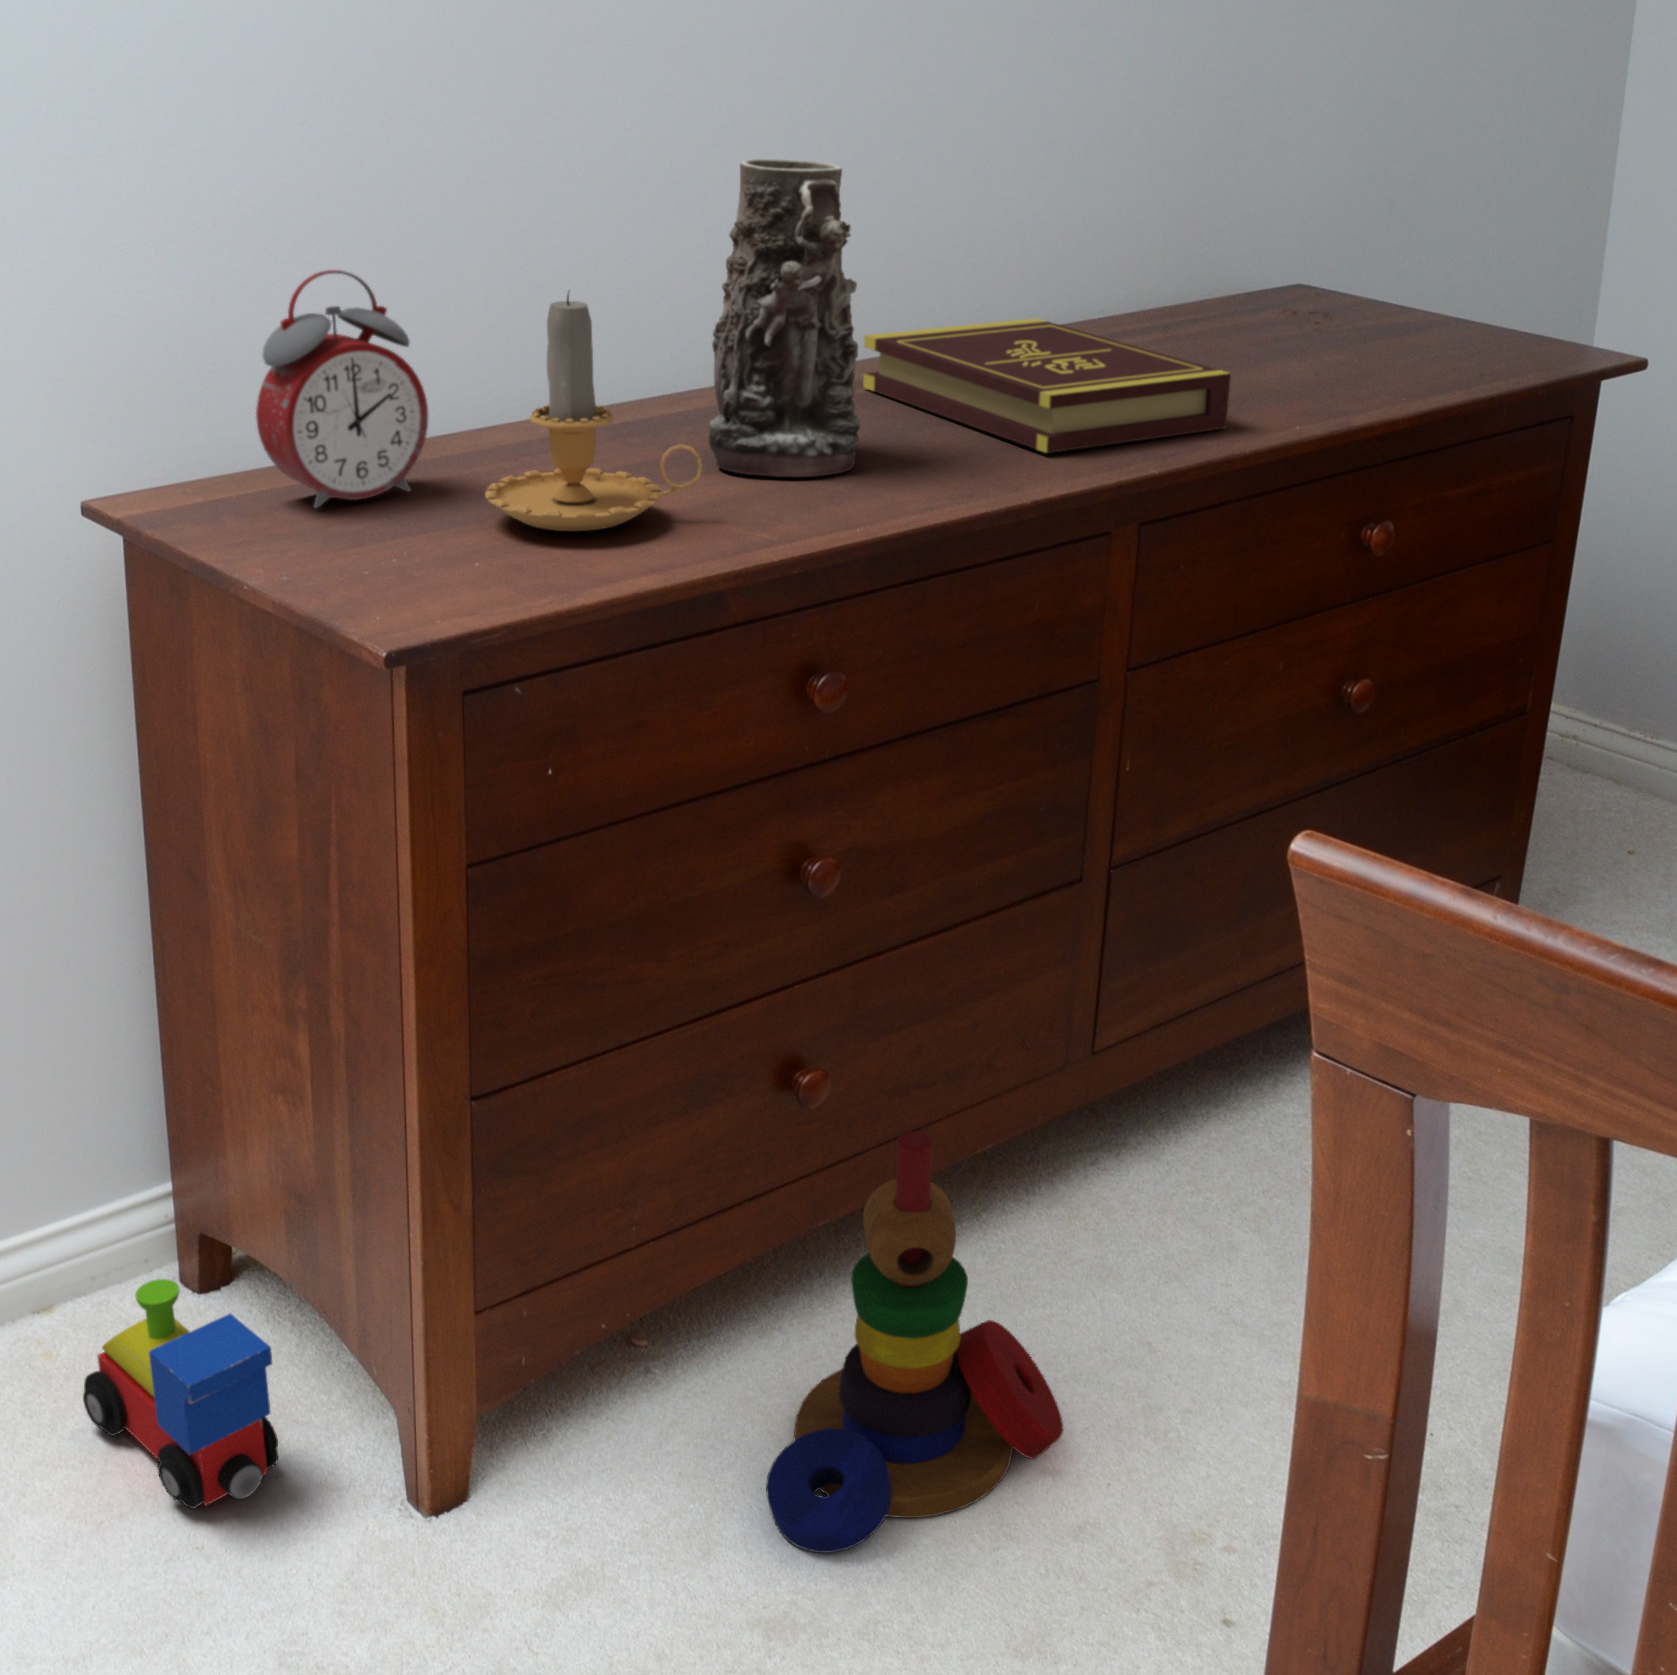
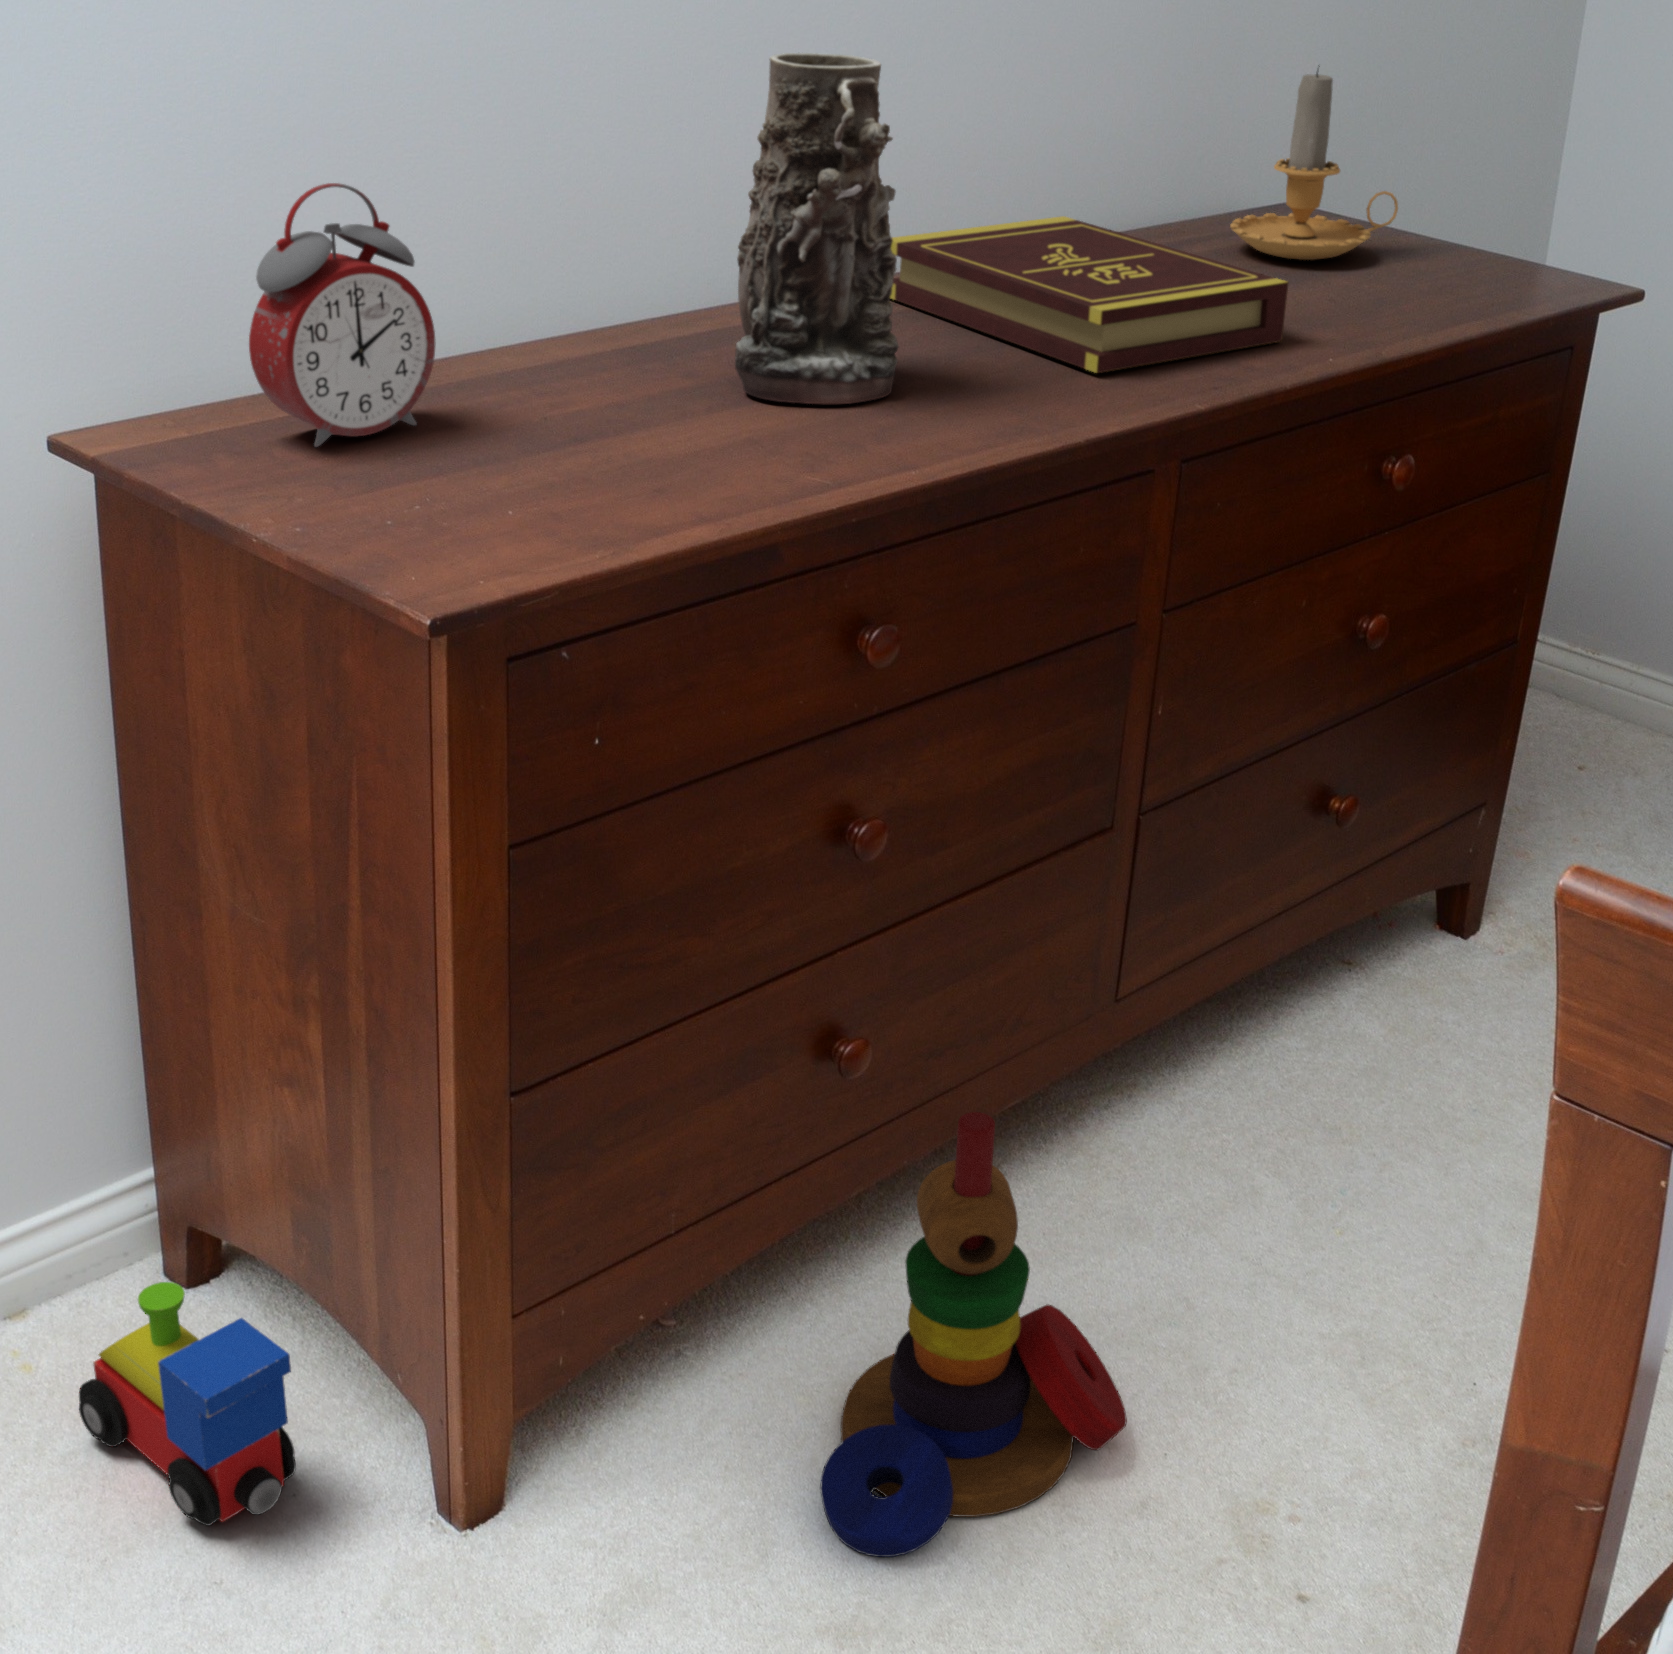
candle: present [485,291,702,531] -> present [1230,66,1398,260]

